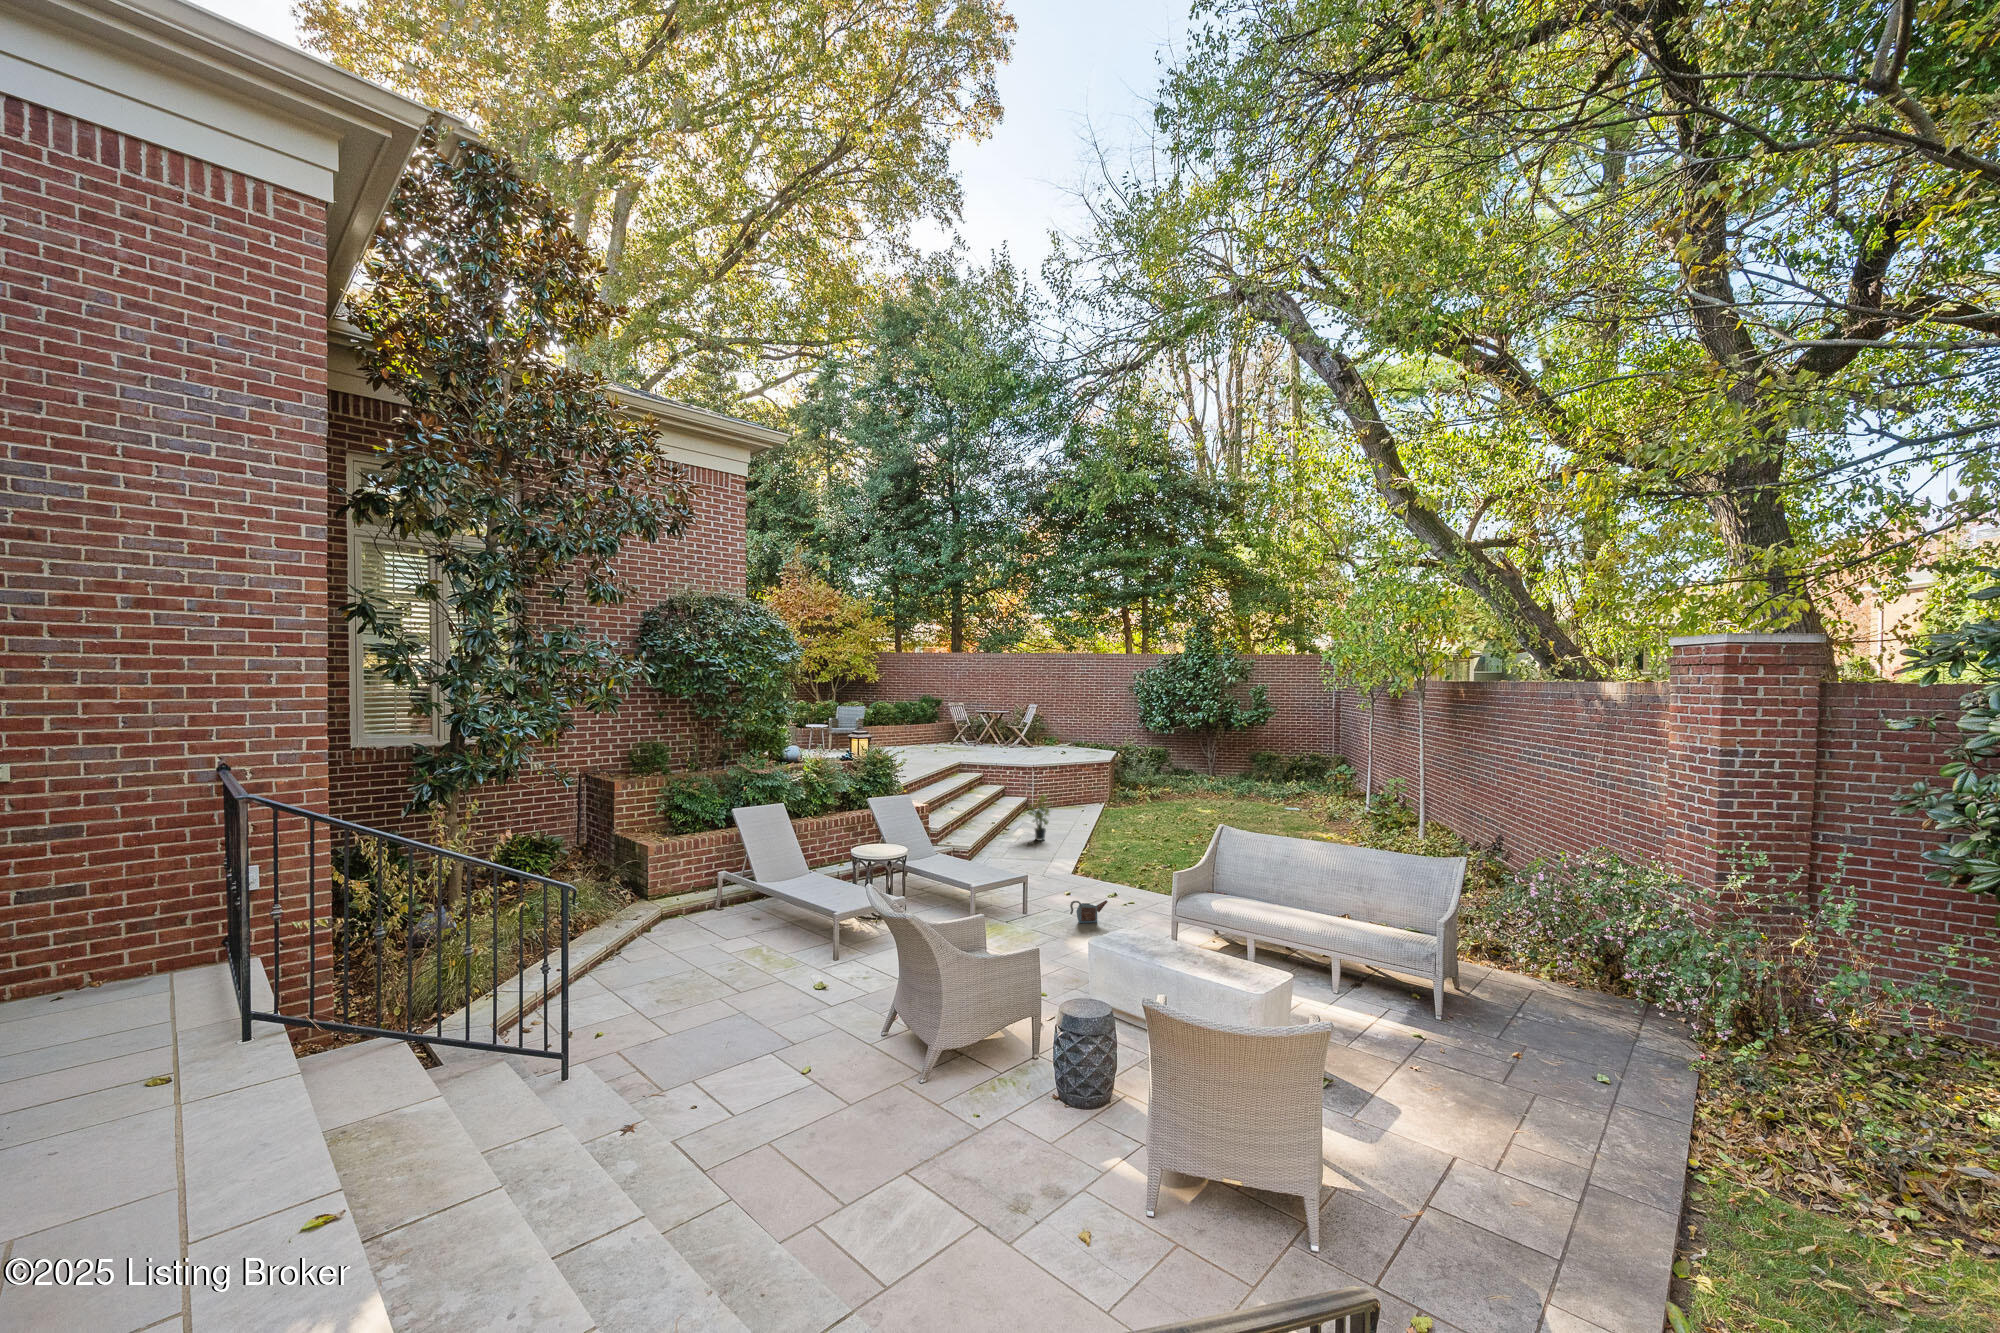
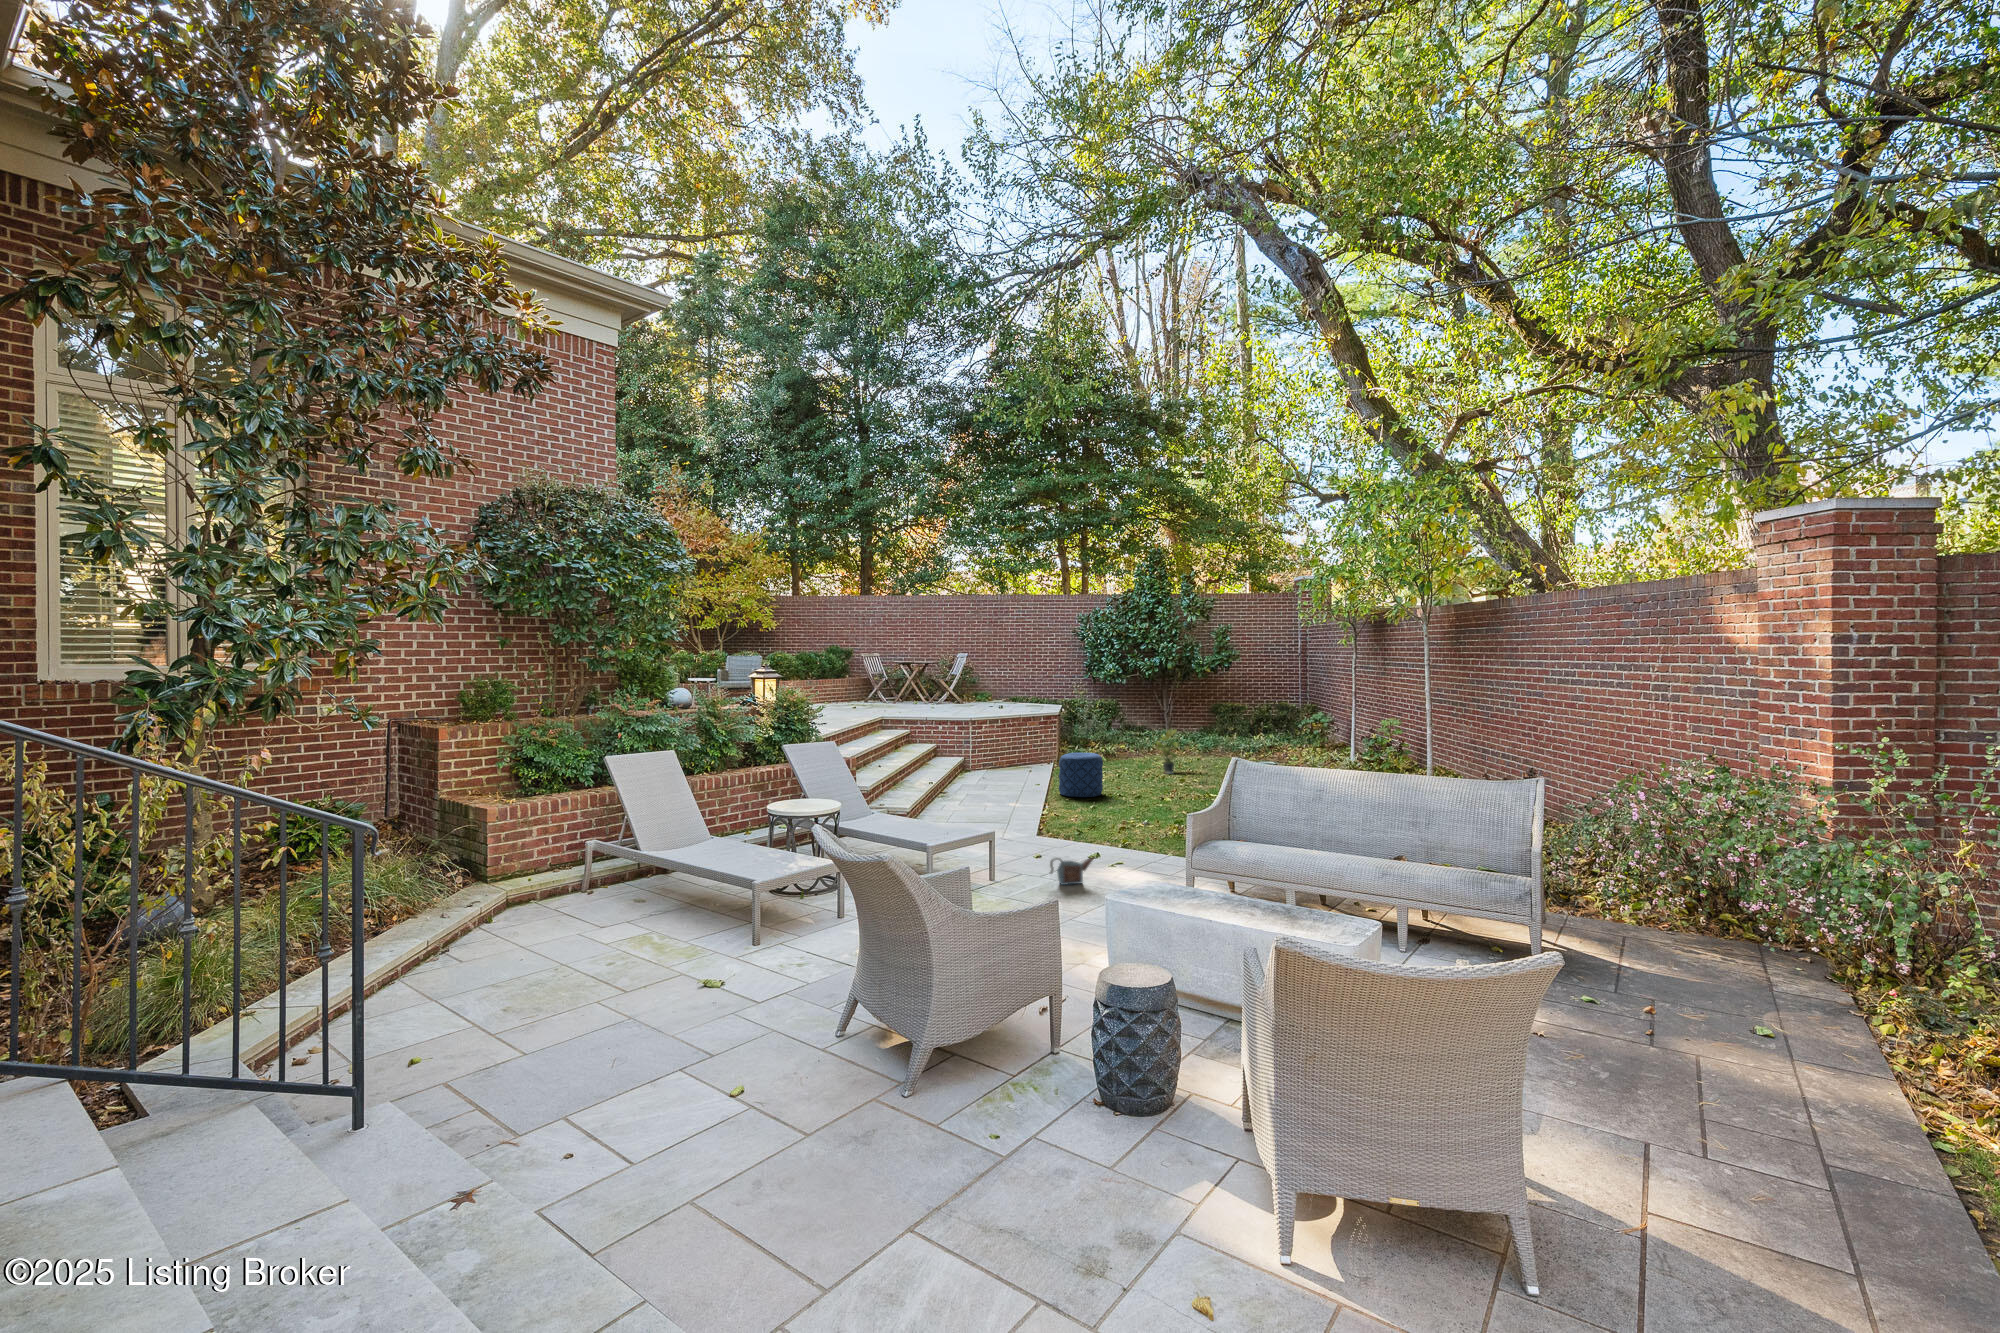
potted plant: present [1028,794,1051,841] -> present [1156,729,1179,774]
pouf: none [1102,799,1139,838] -> present [1059,753,1103,797]

